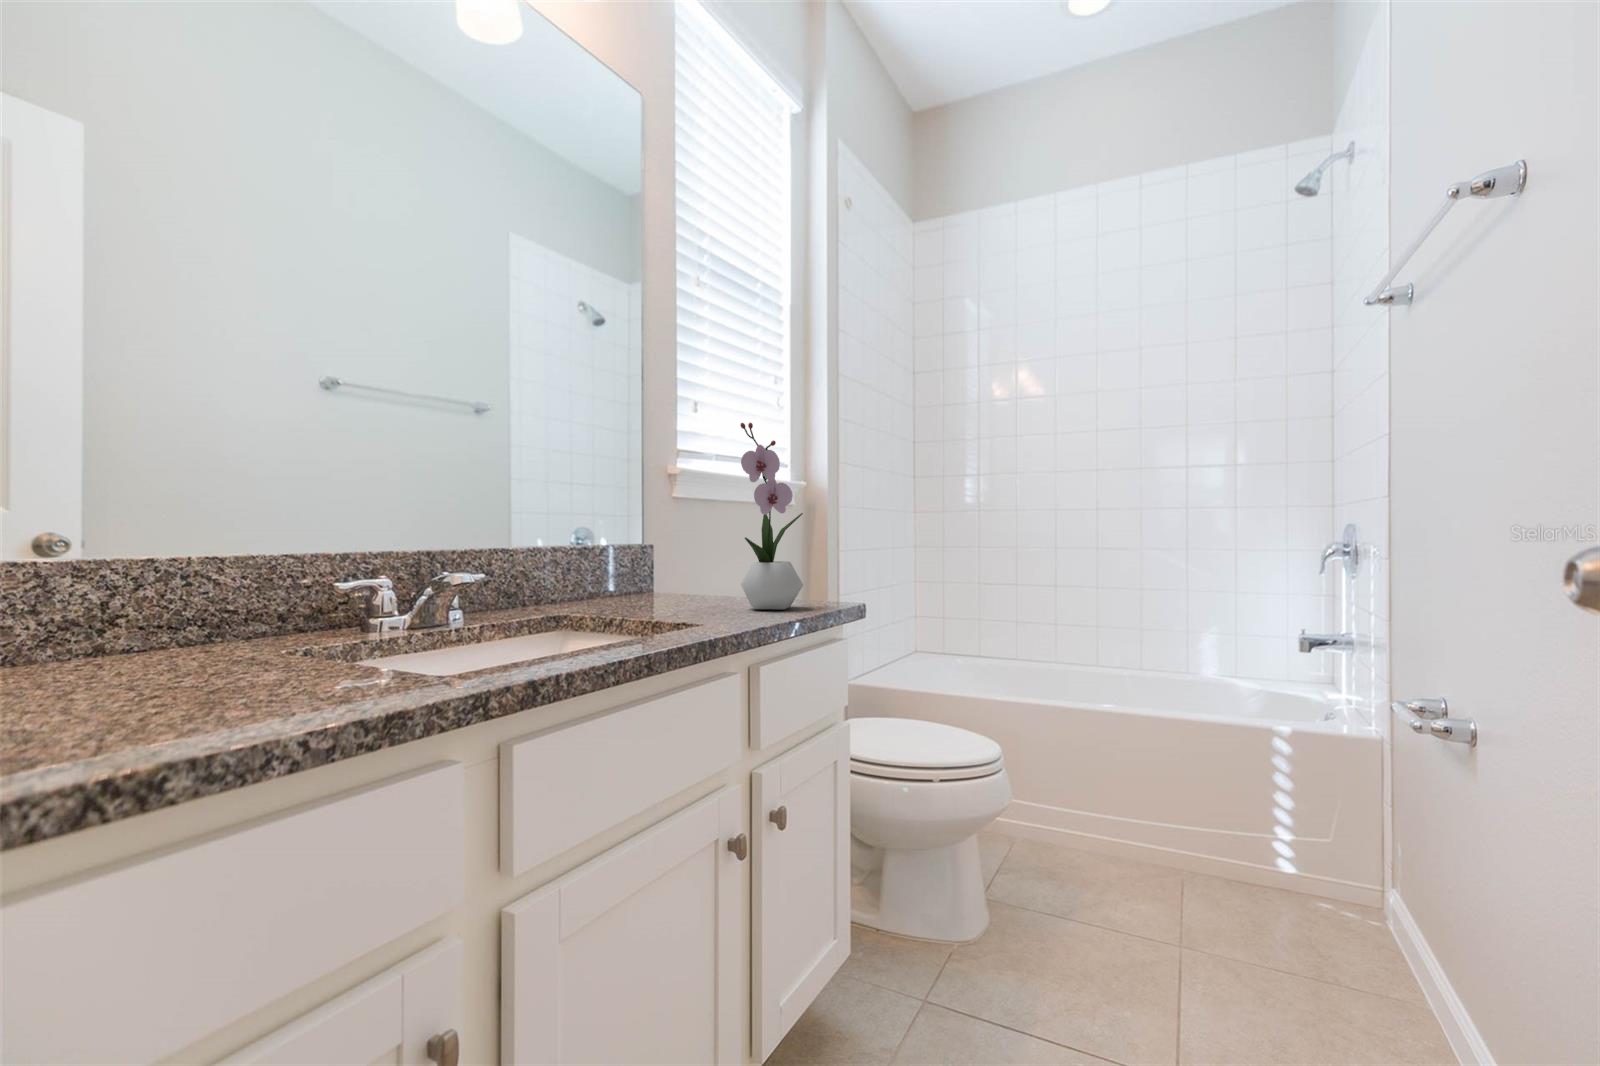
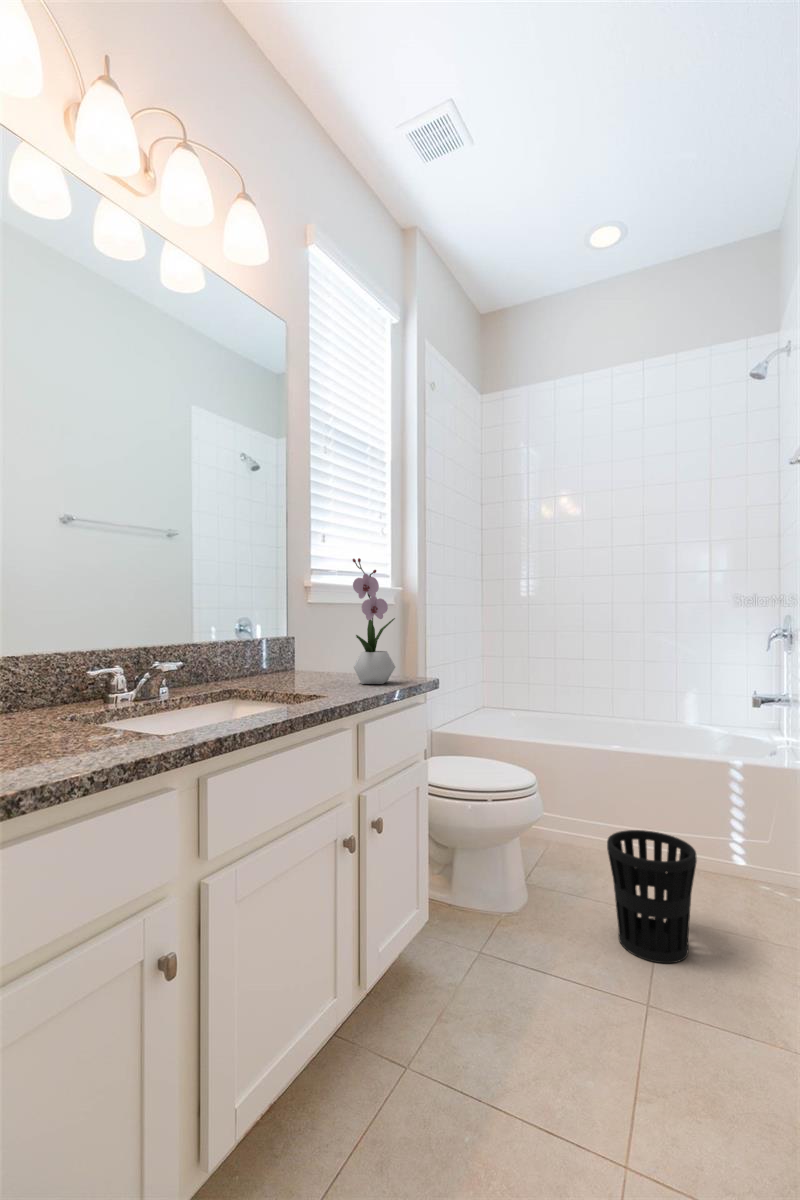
wastebasket: none [1105,824,1237,1016] -> present [607,830,697,963]

